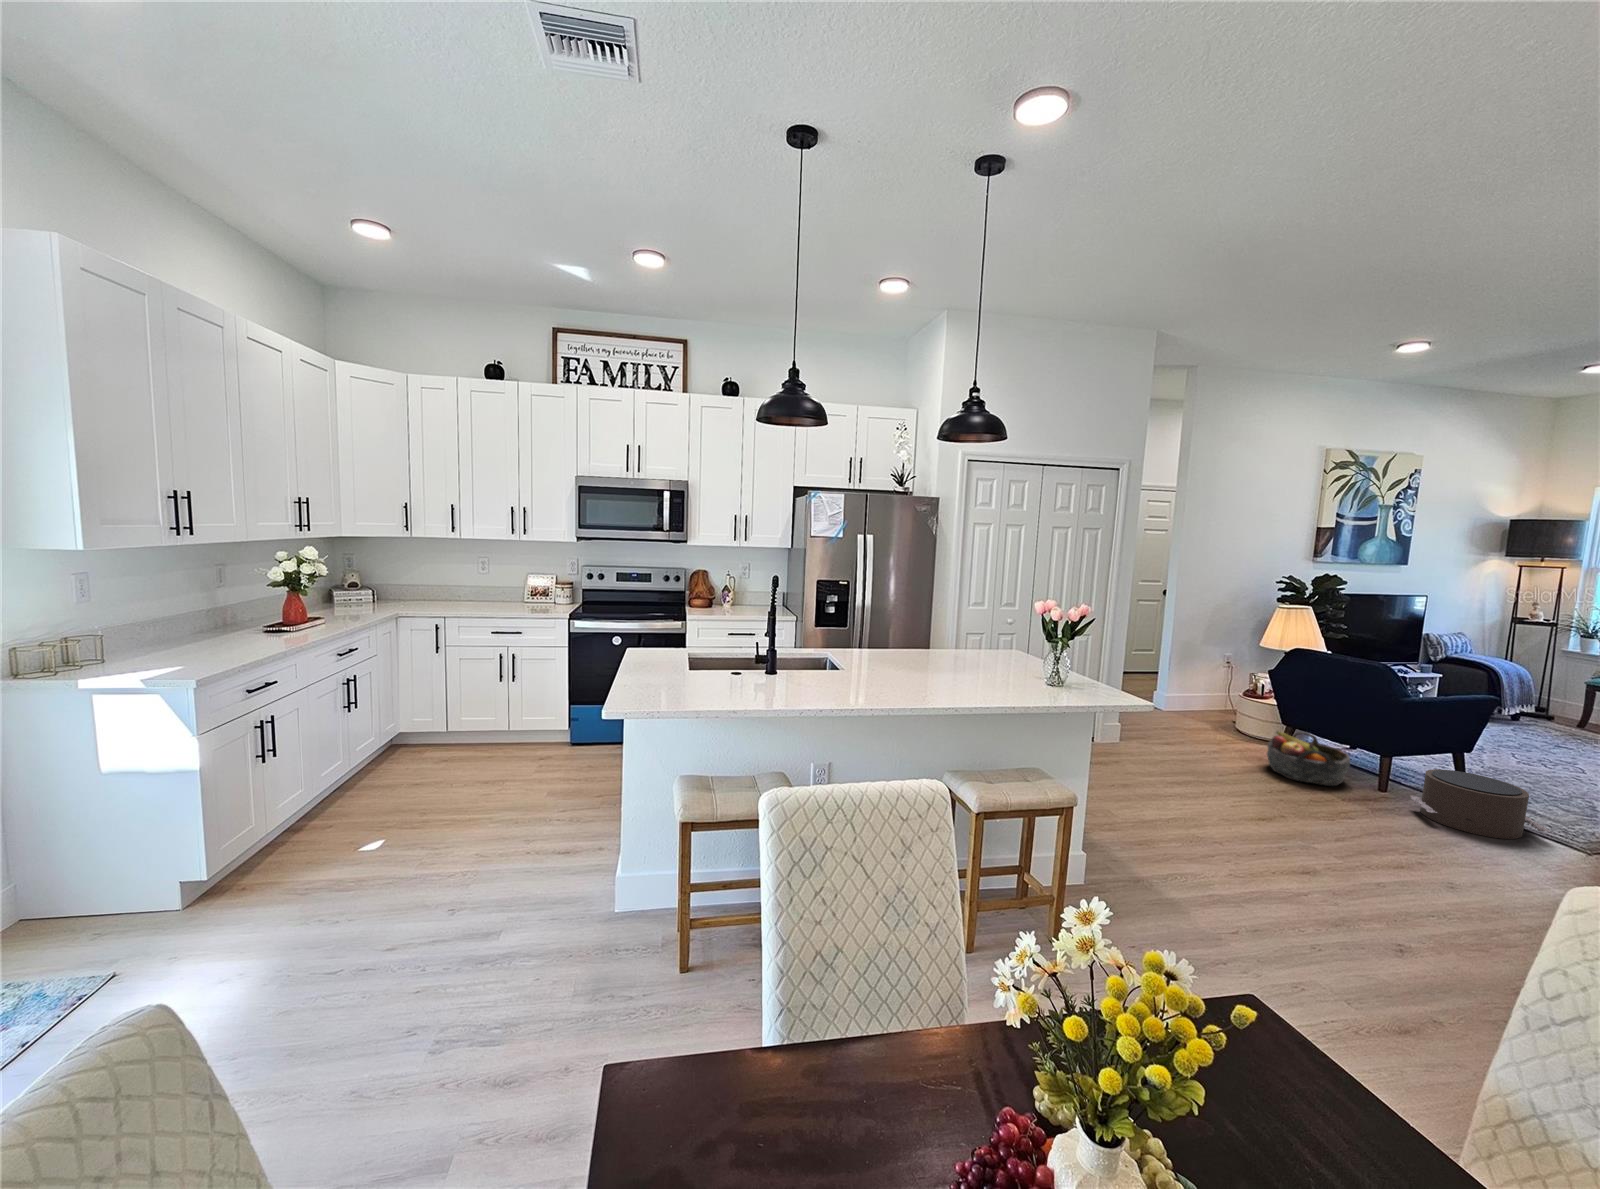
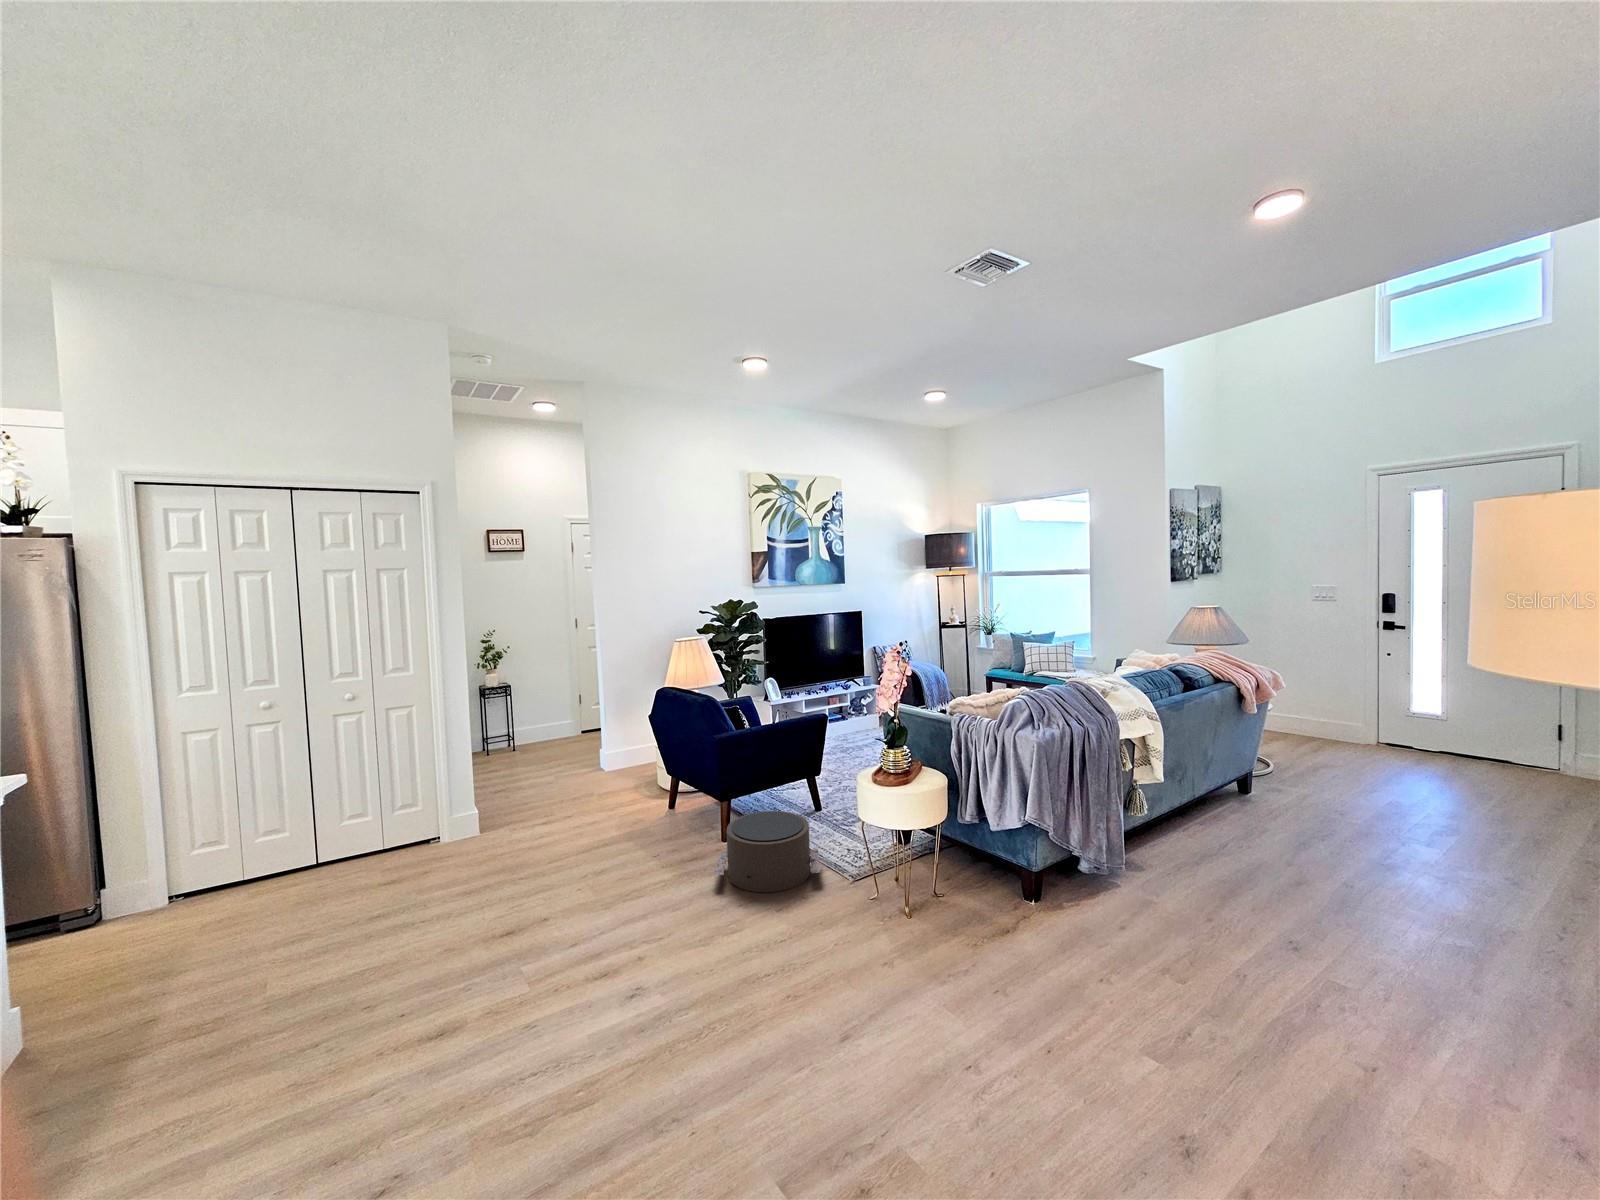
basket: present [1267,731,1350,786] -> none [616,785,695,854]

